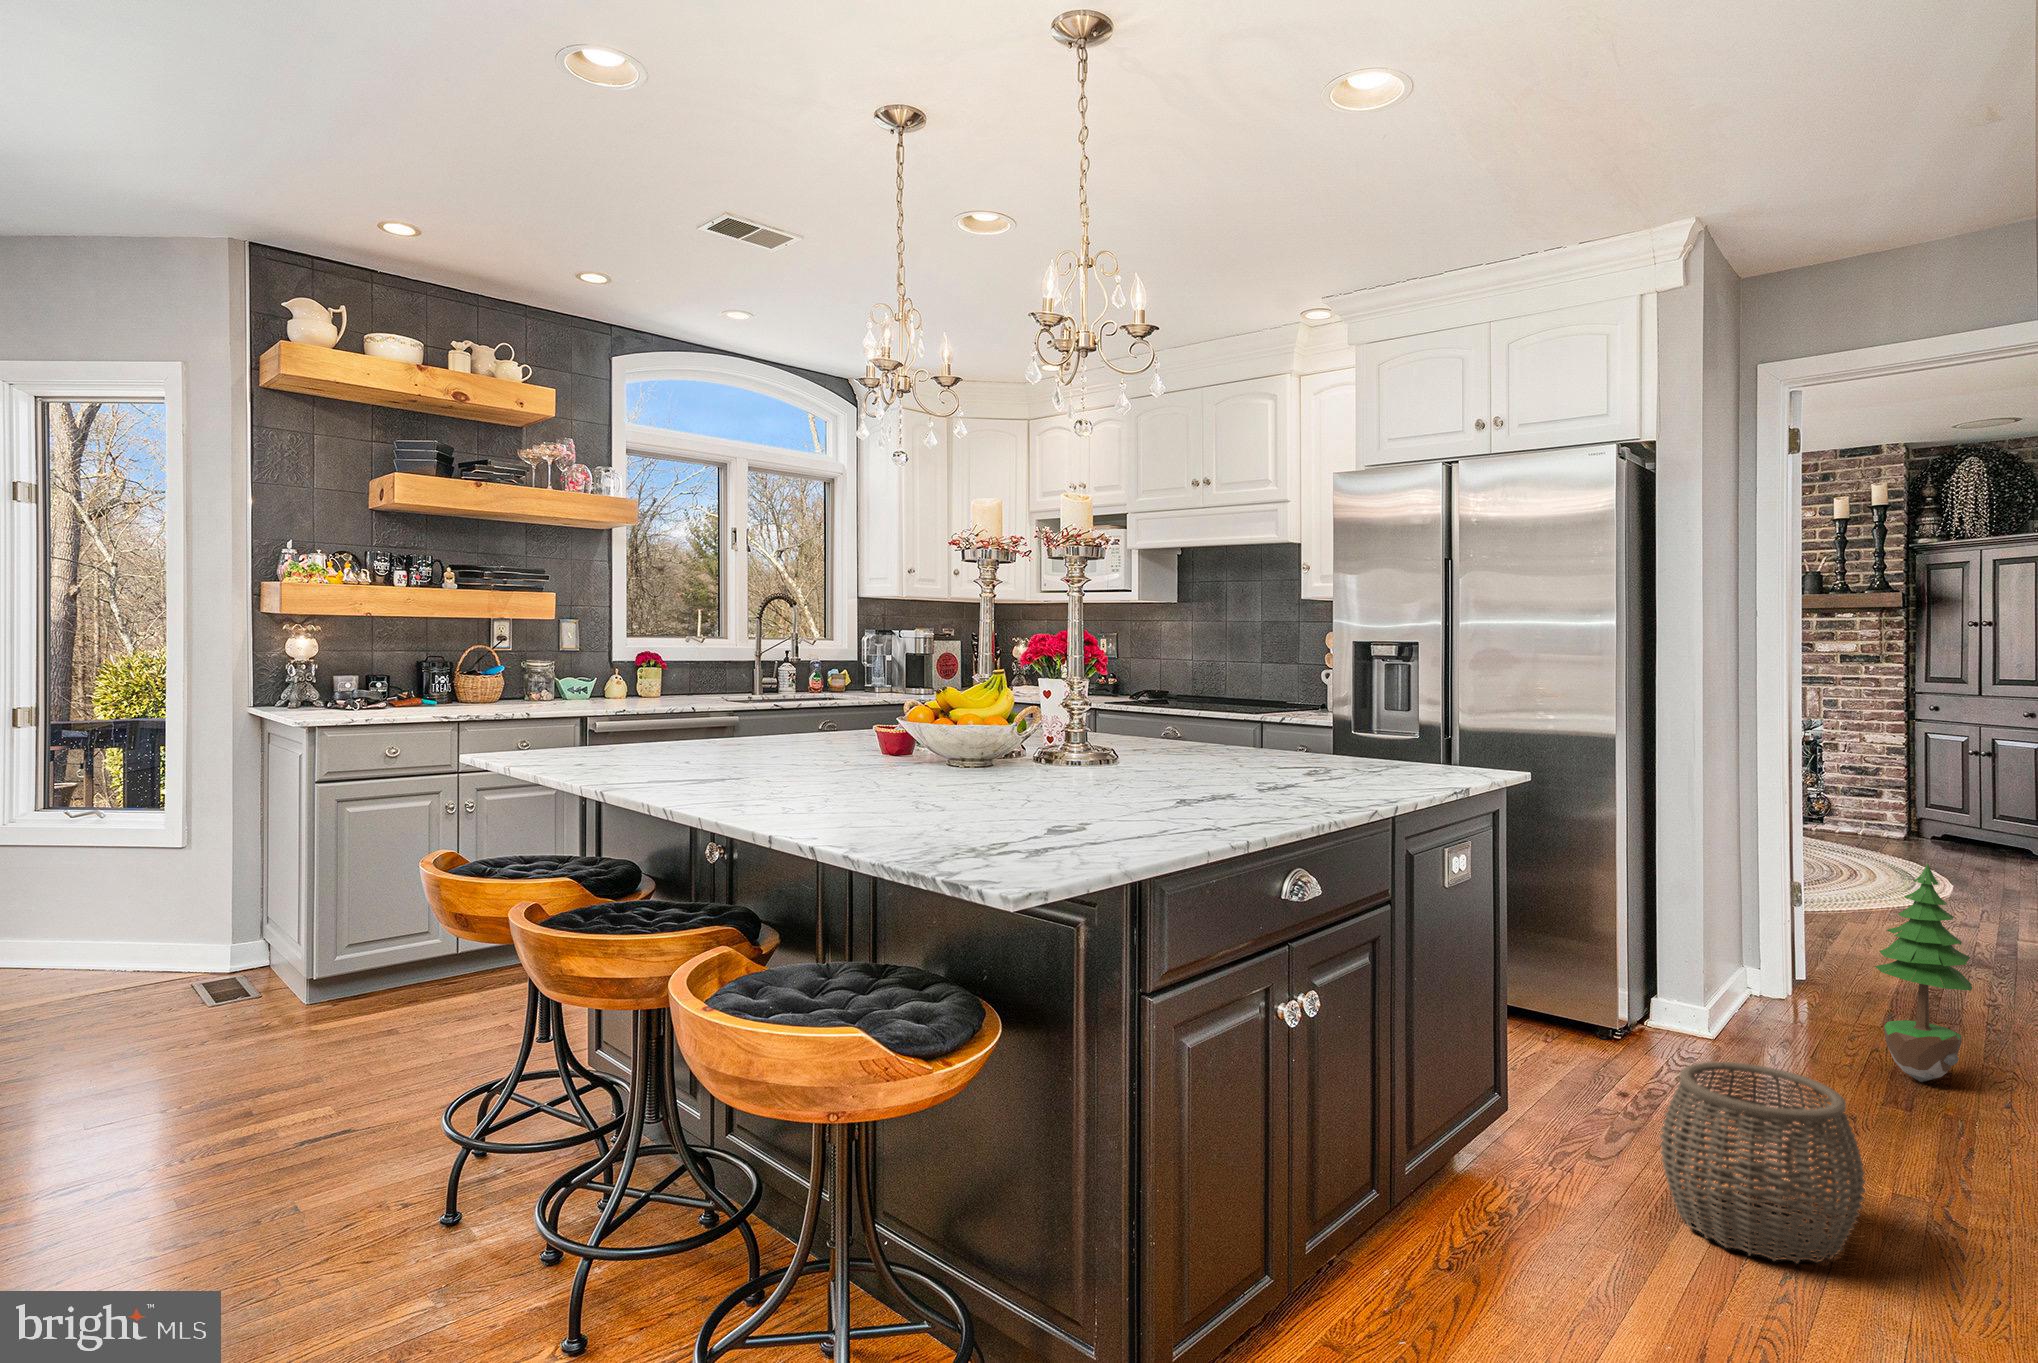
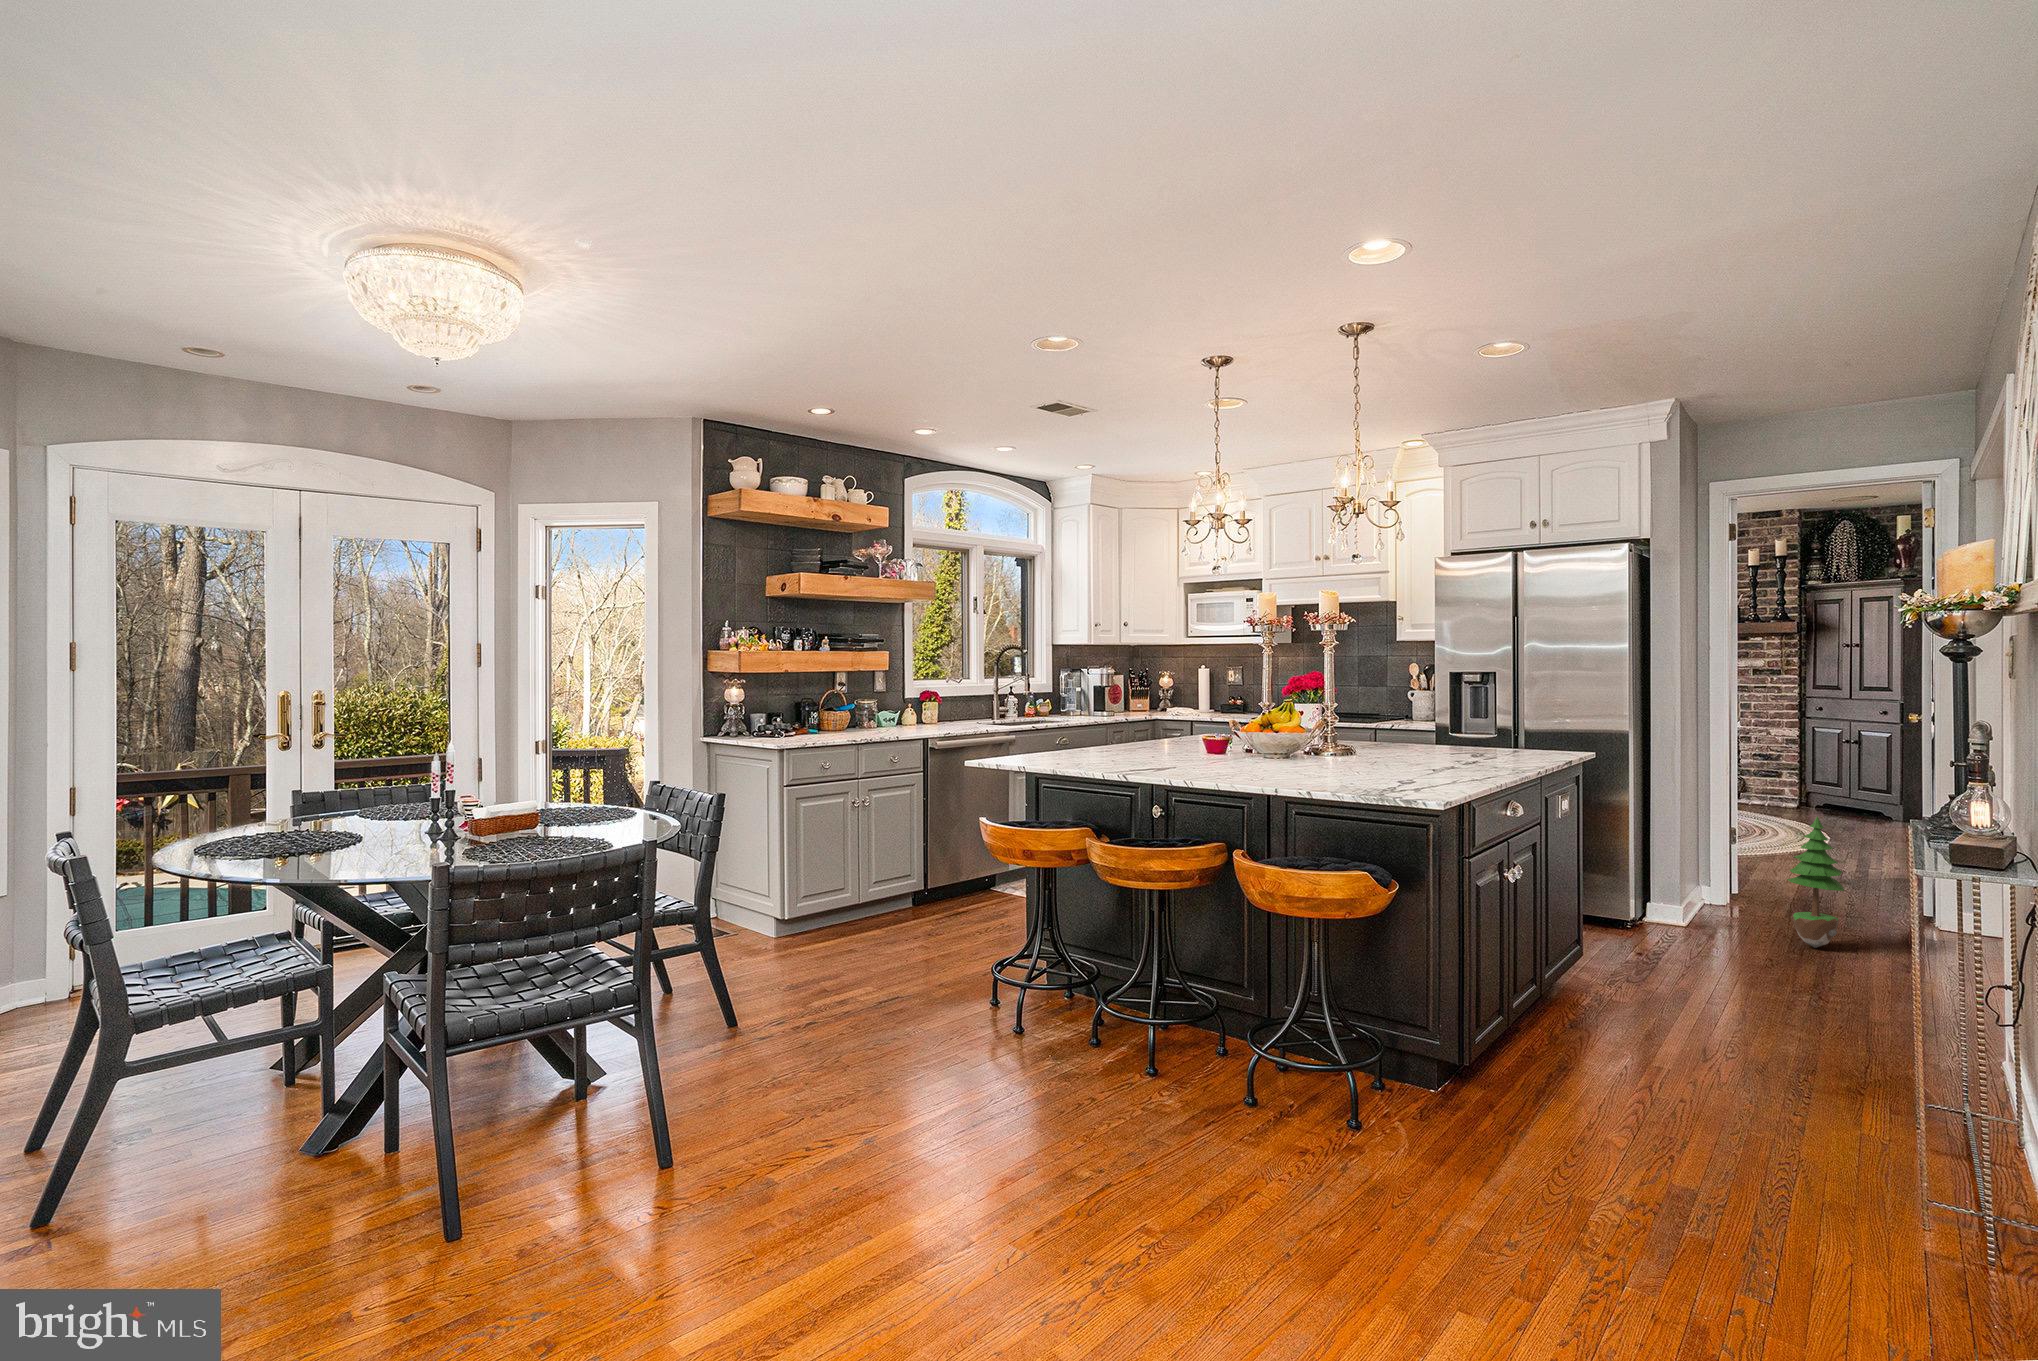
woven basket: present [1660,1062,1865,1263] -> none [1675,925,1788,1025]

